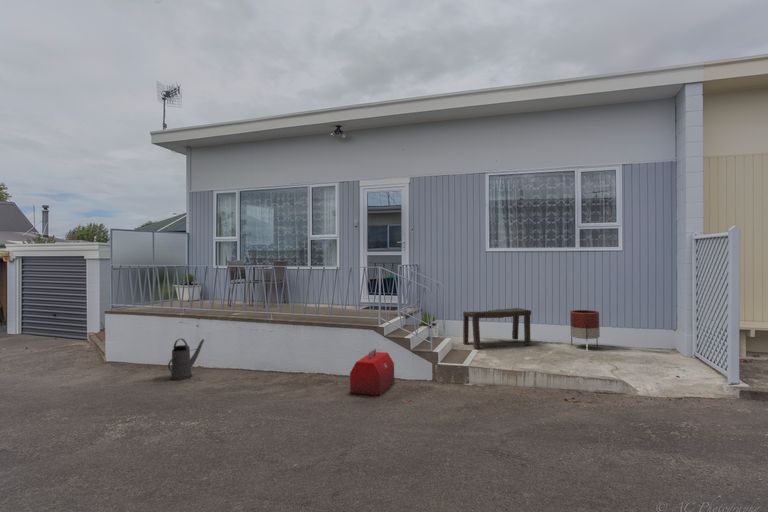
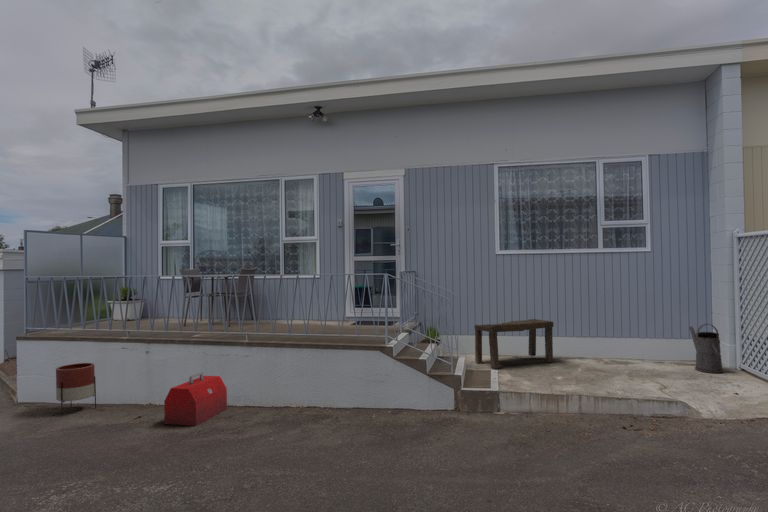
planter: present [570,310,600,346] -> present [56,363,96,416]
watering can: present [168,339,204,380] -> present [689,324,723,373]
toolbox: present [350,349,394,395] -> present [164,372,227,426]

